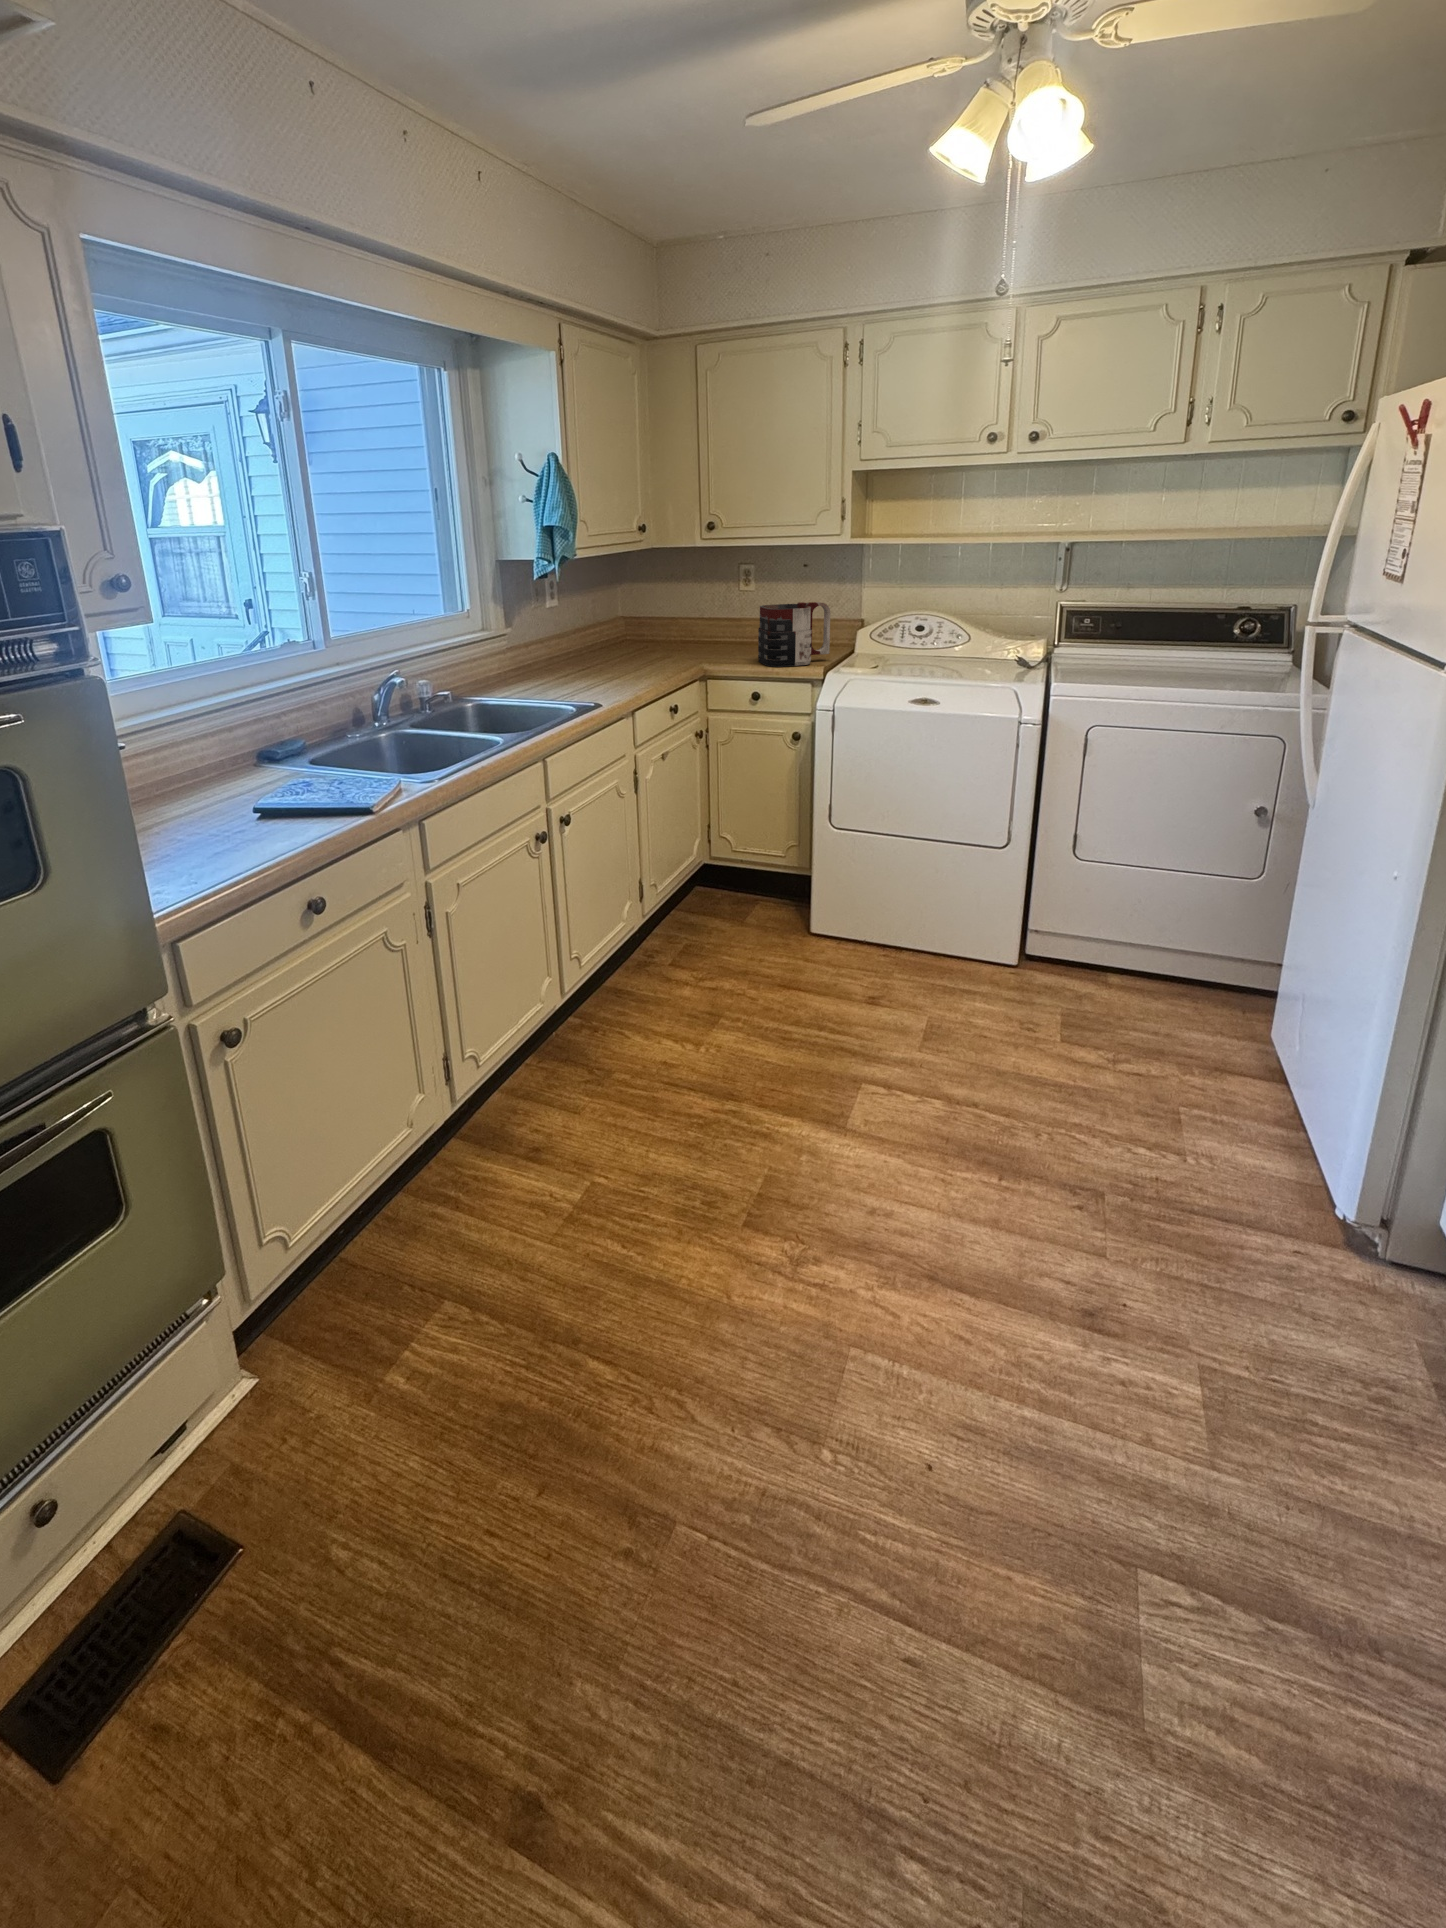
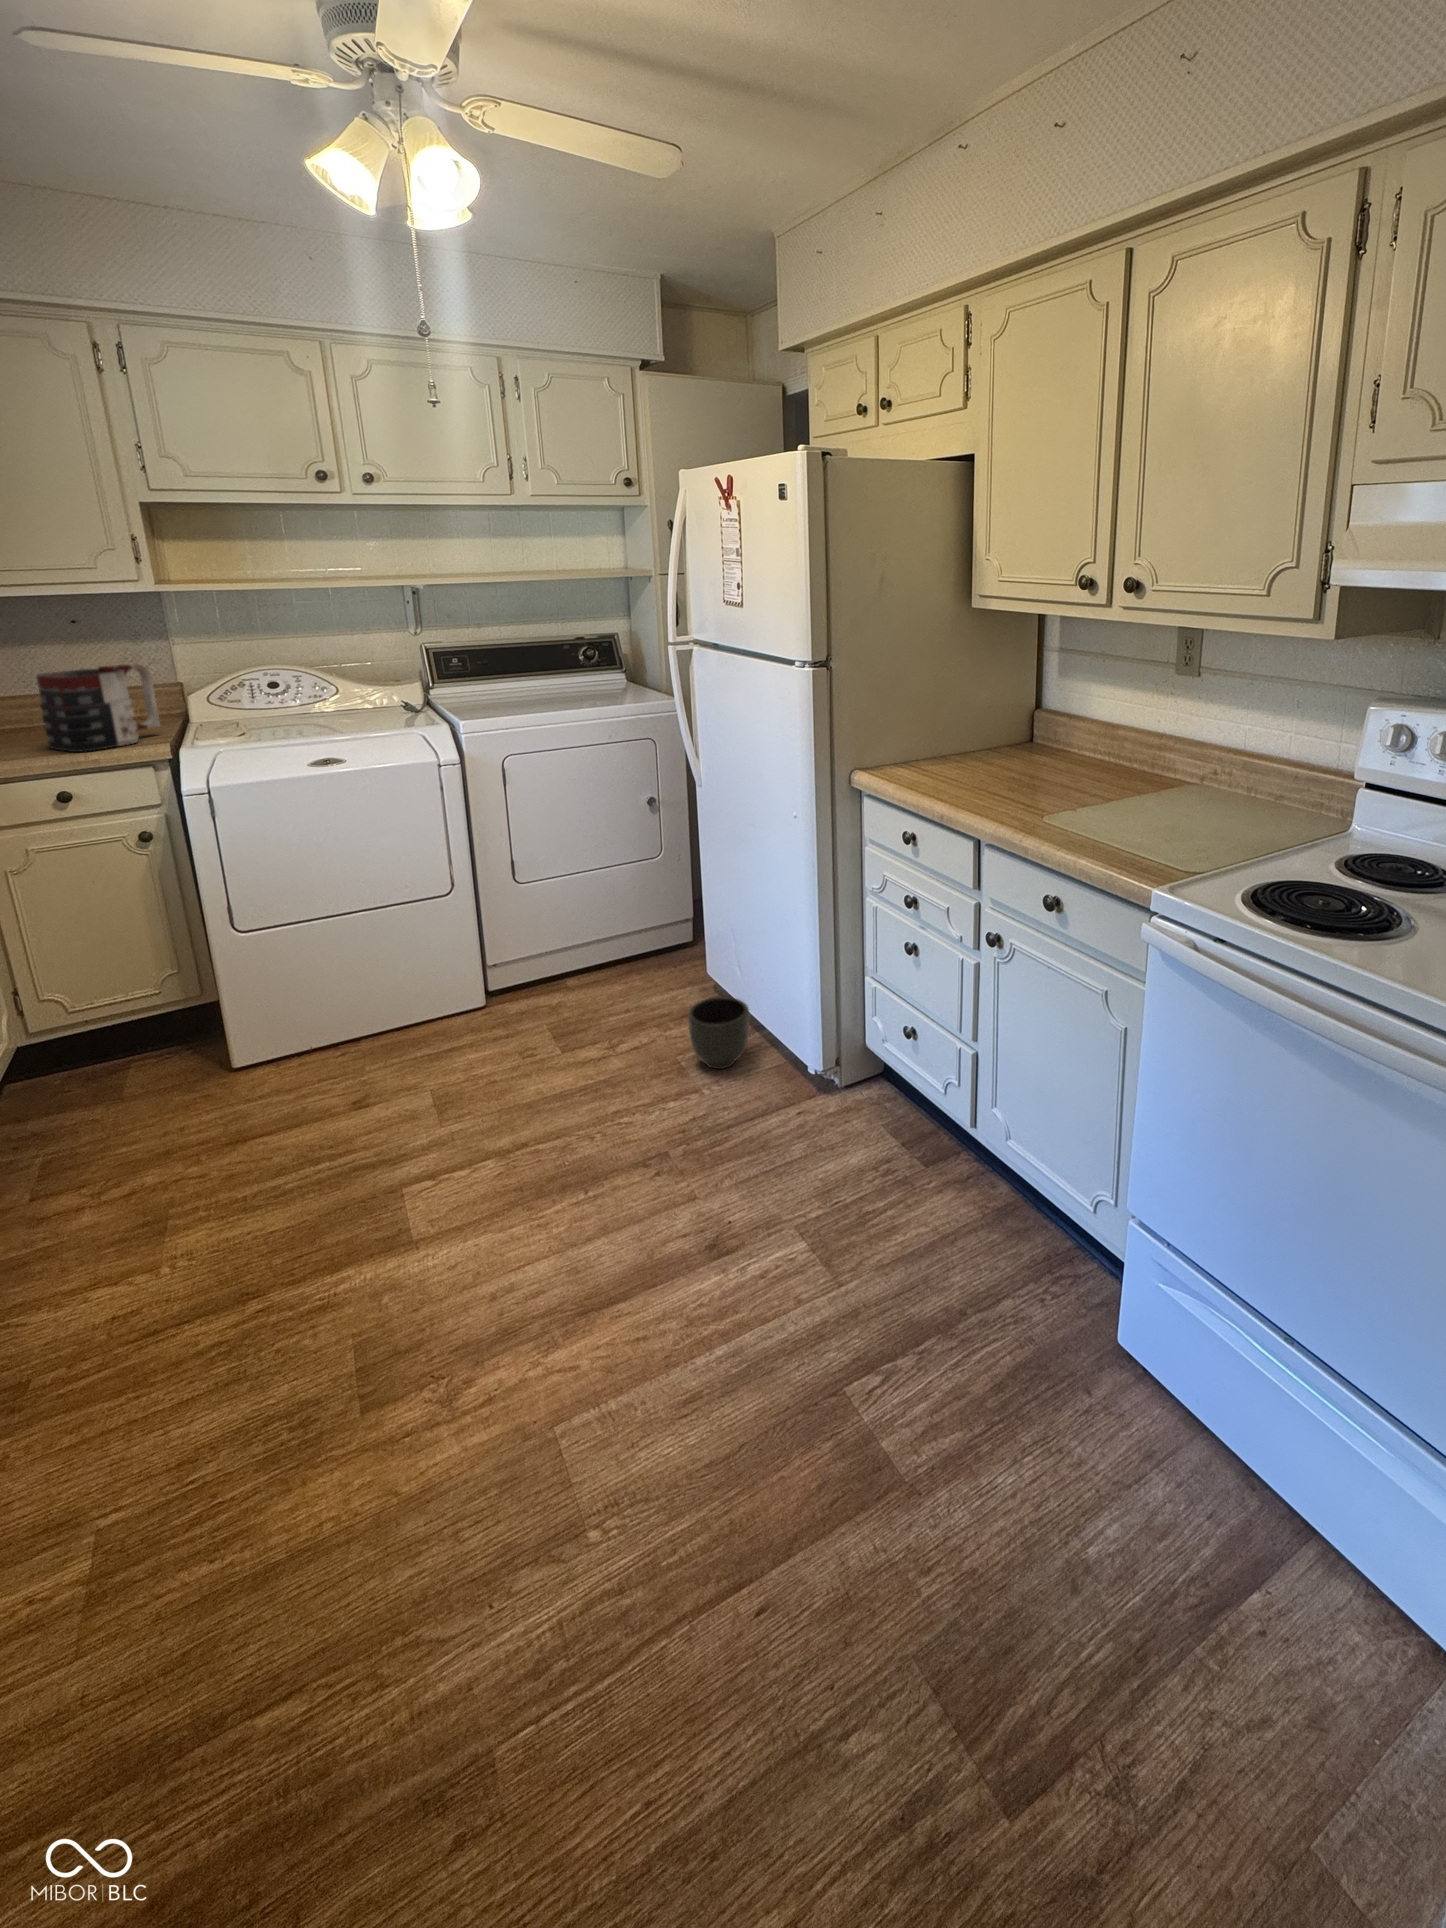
planter: none [1196,1060,1287,1152] -> present [688,997,749,1069]

